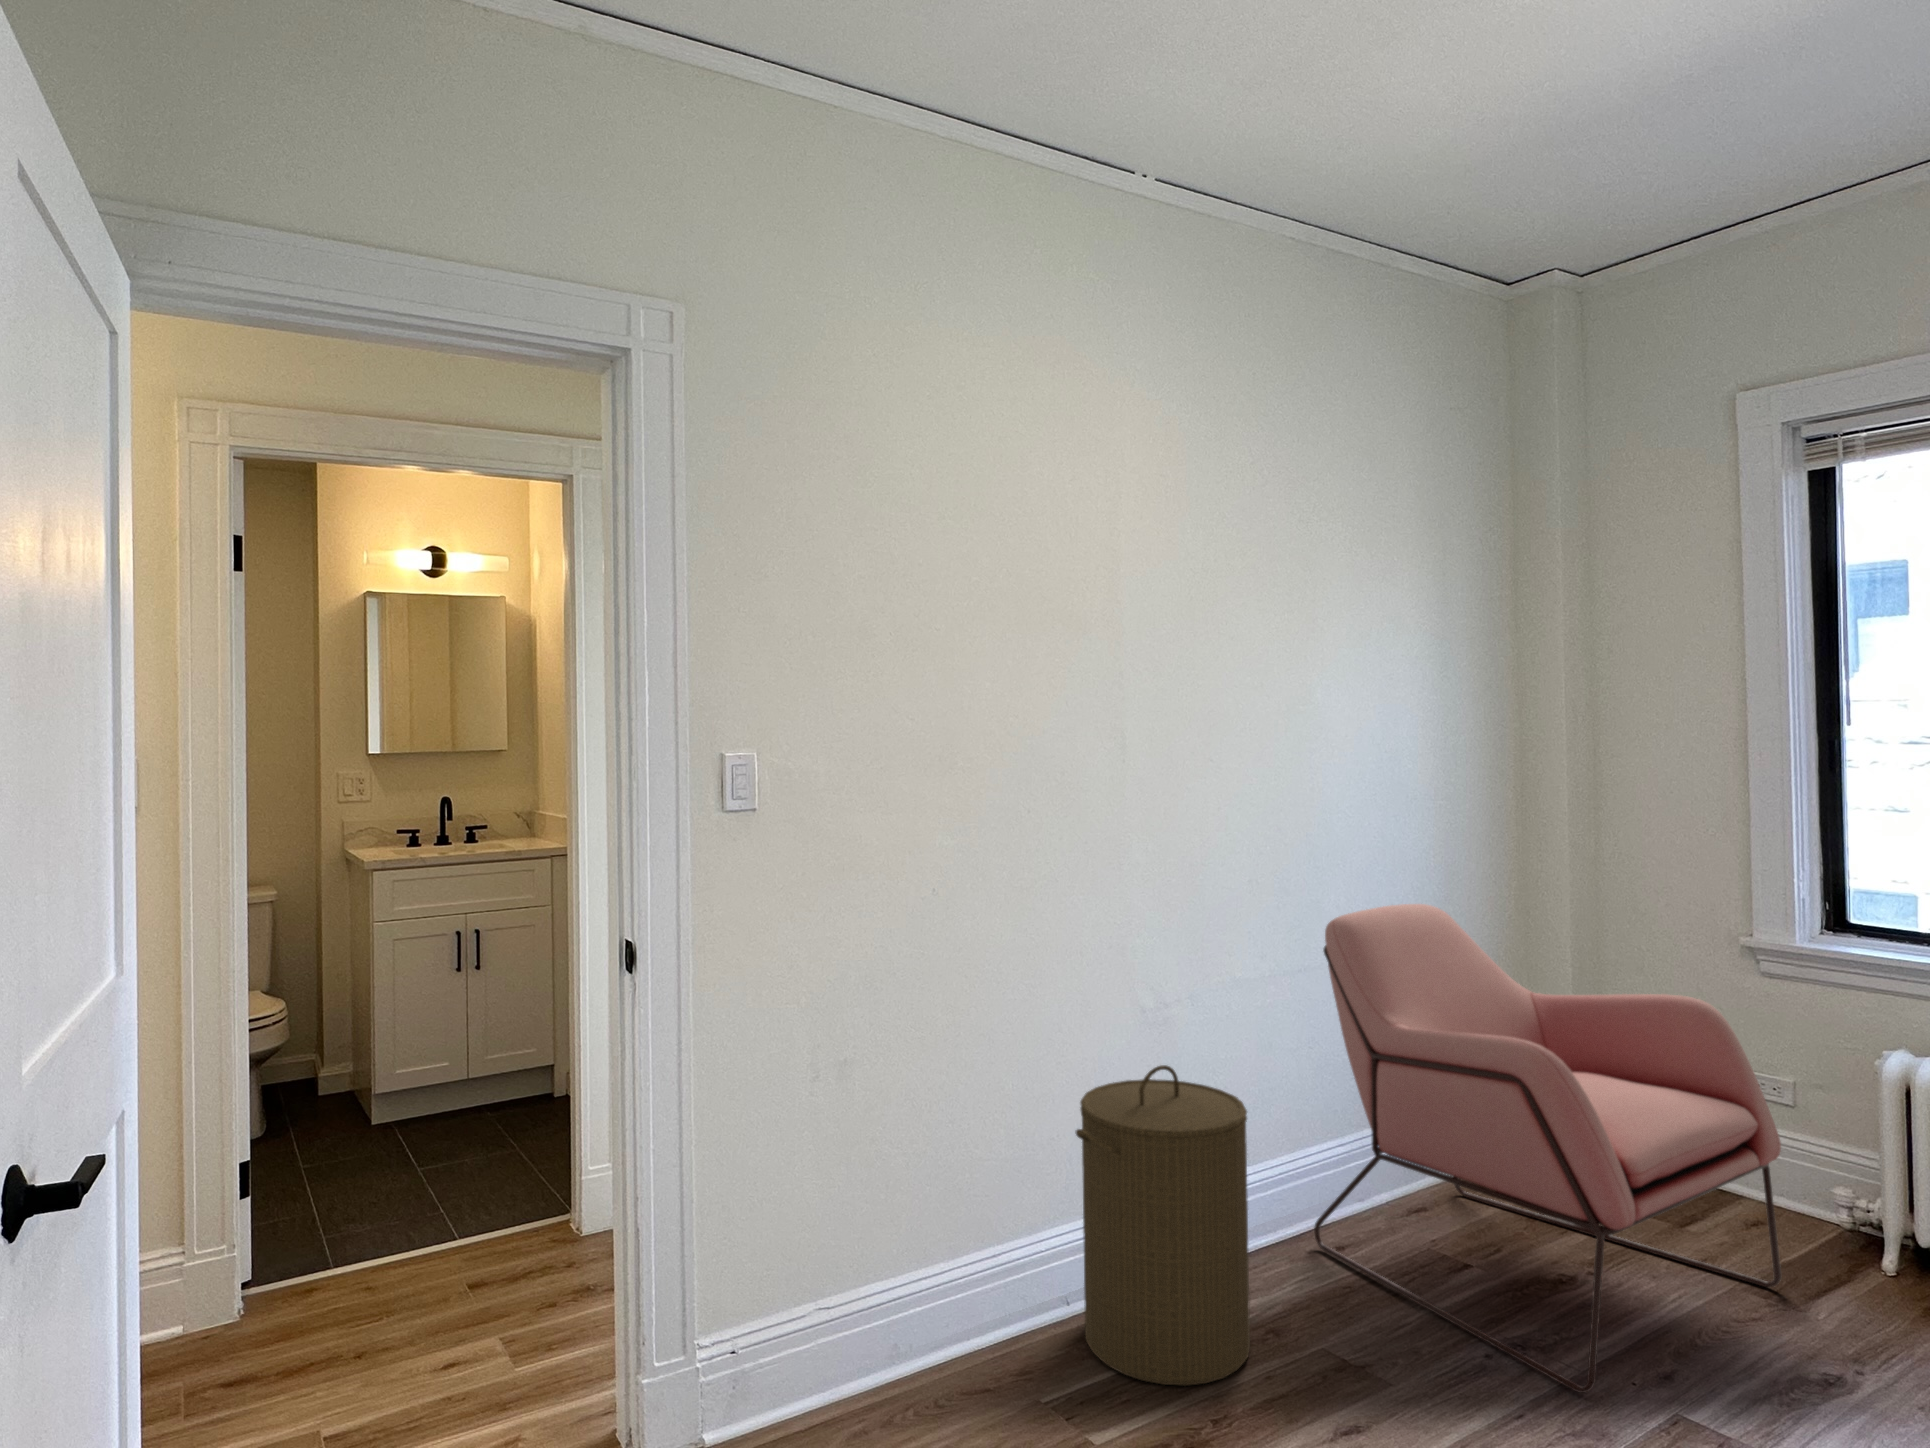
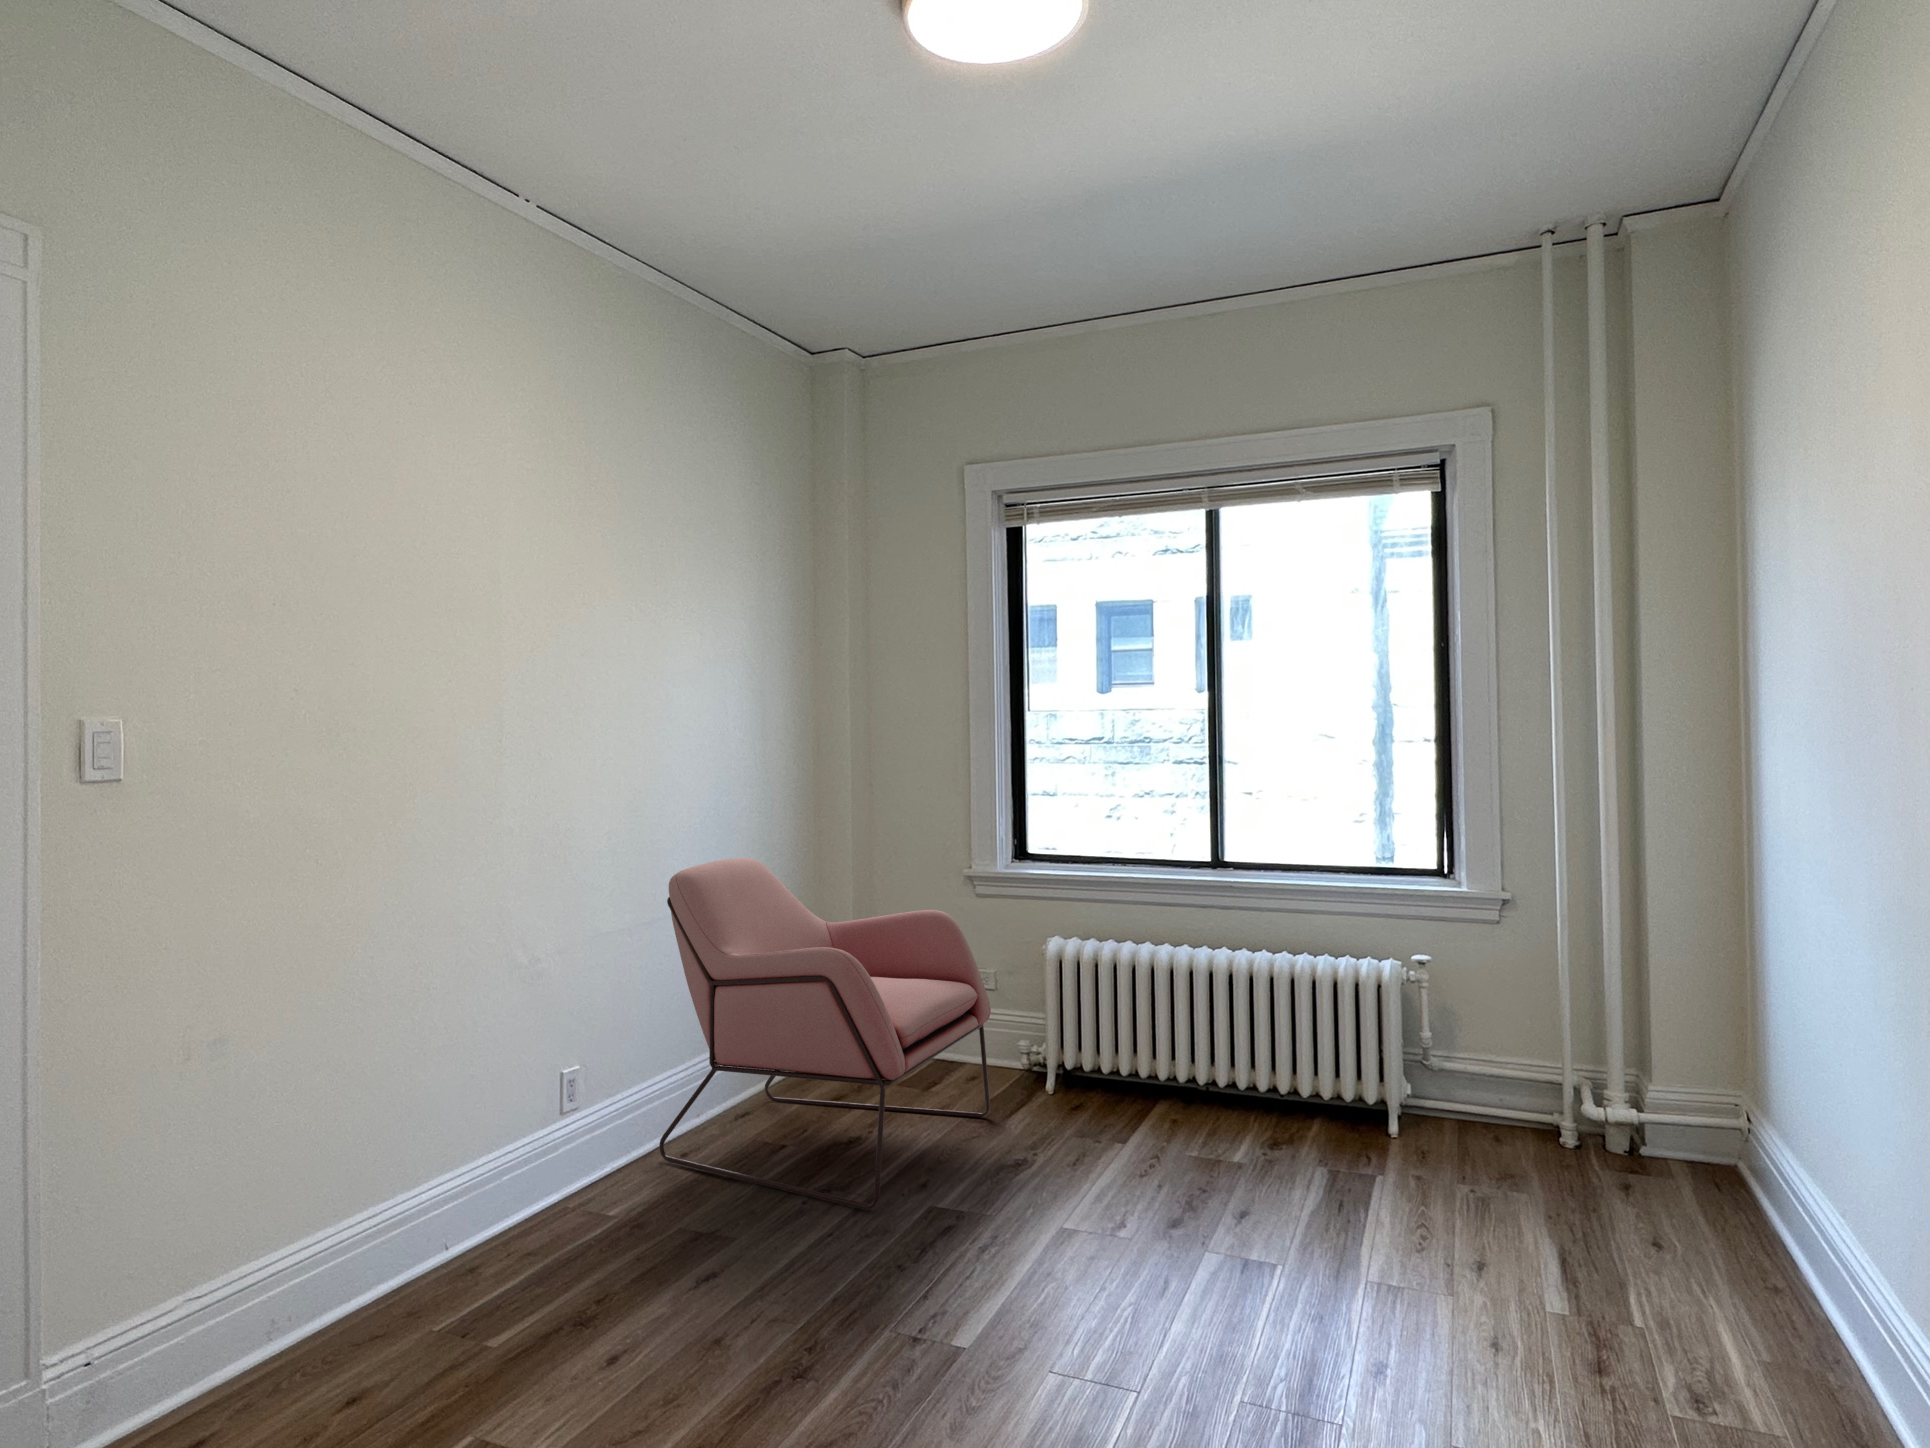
laundry hamper: present [1075,1065,1250,1386] -> none [461,1007,618,1291]

